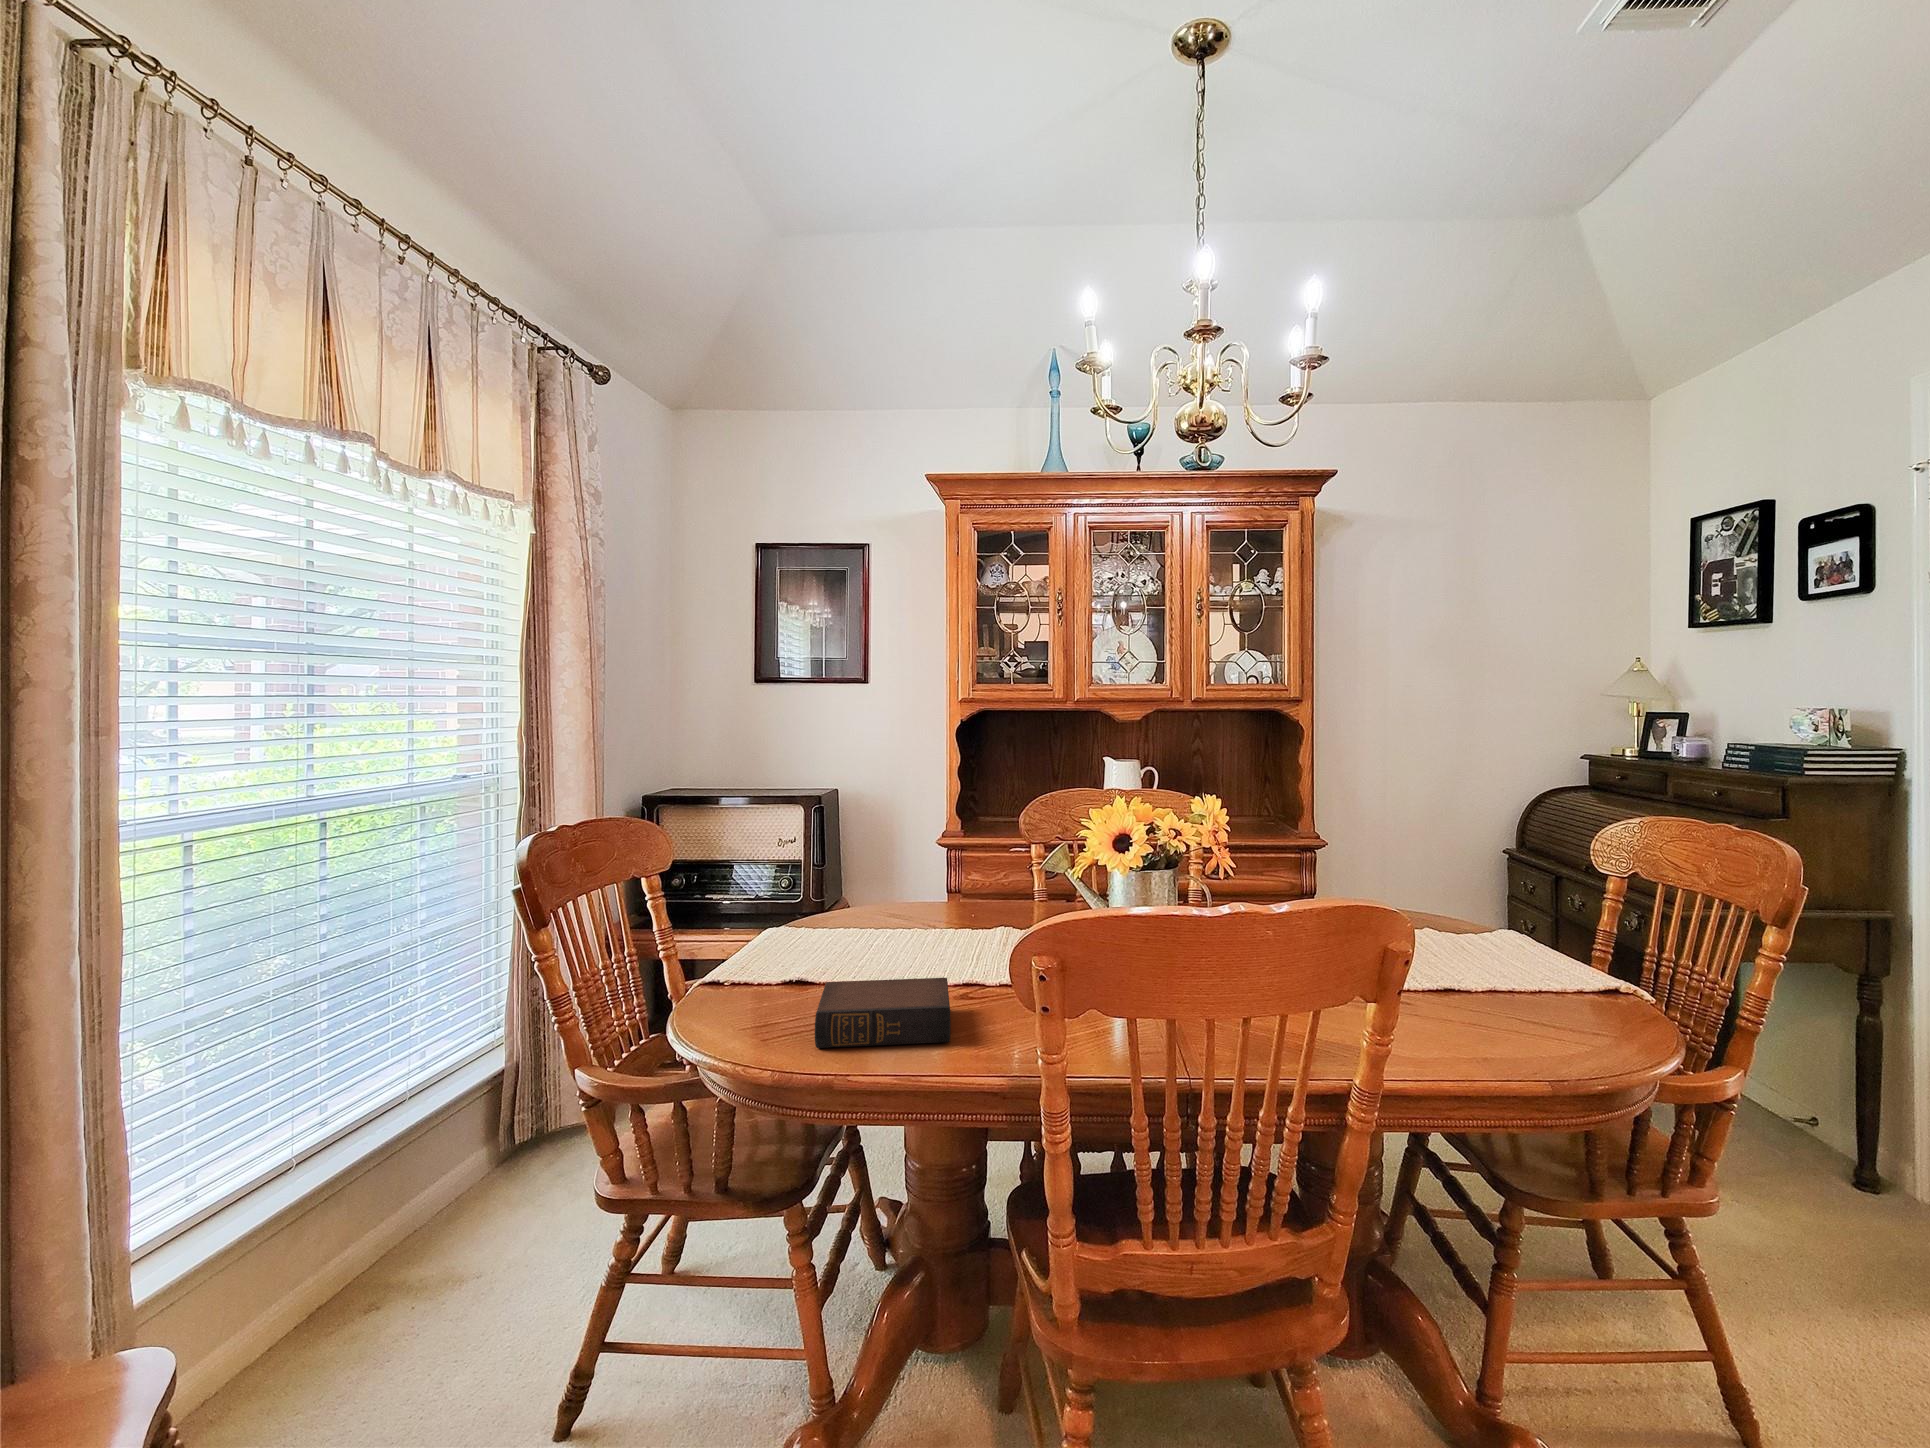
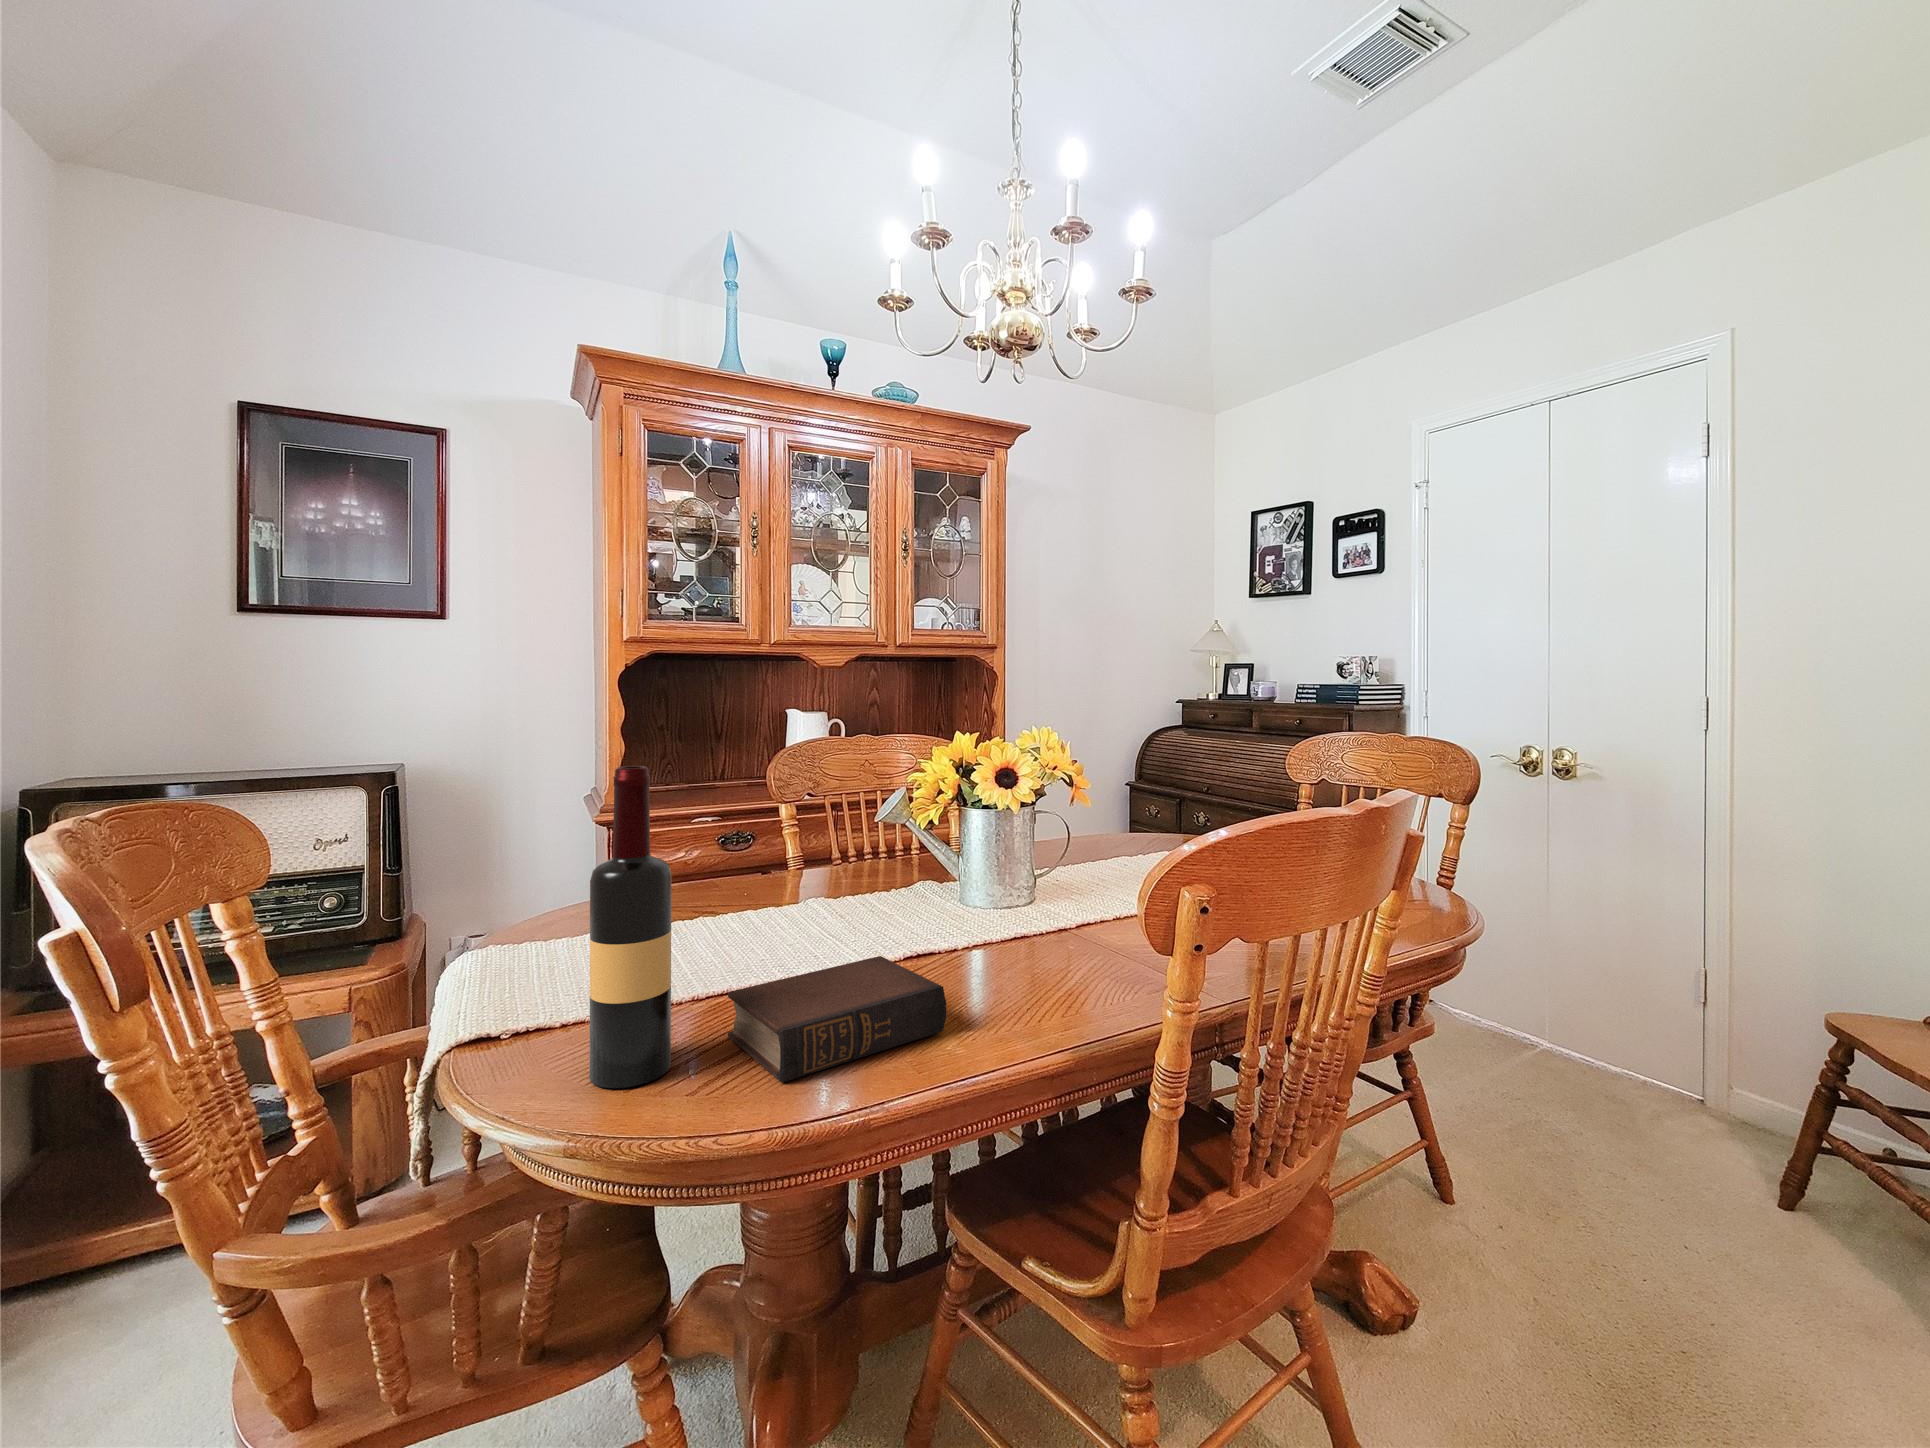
wine bottle: none [730,824,780,1029] -> present [589,766,672,1088]

